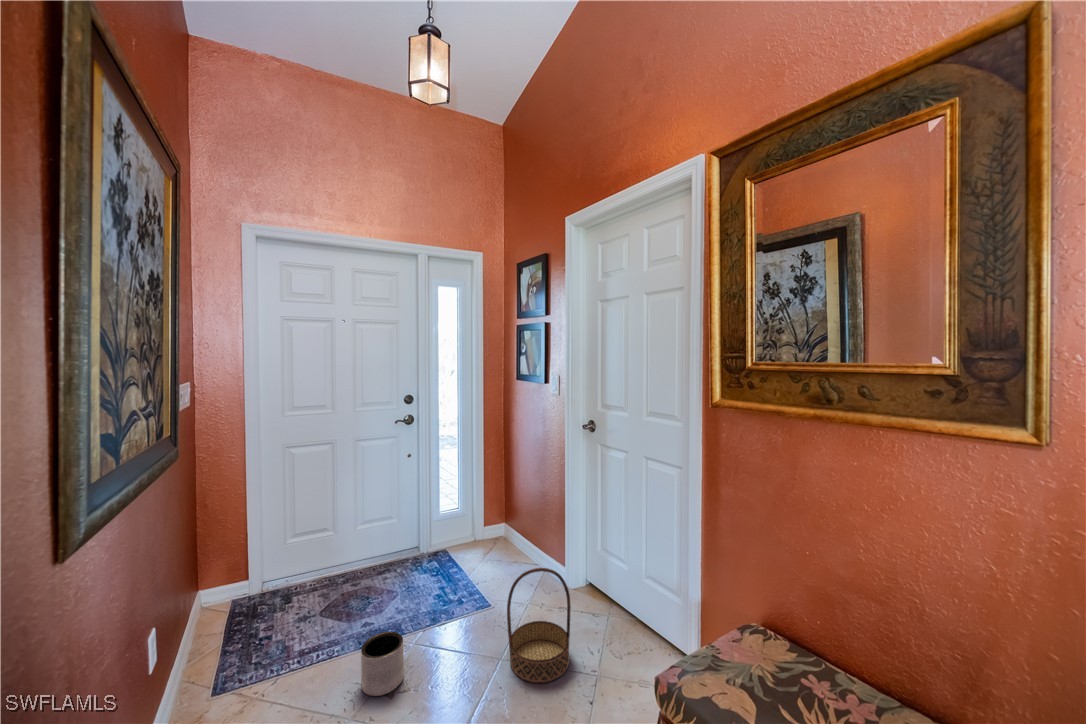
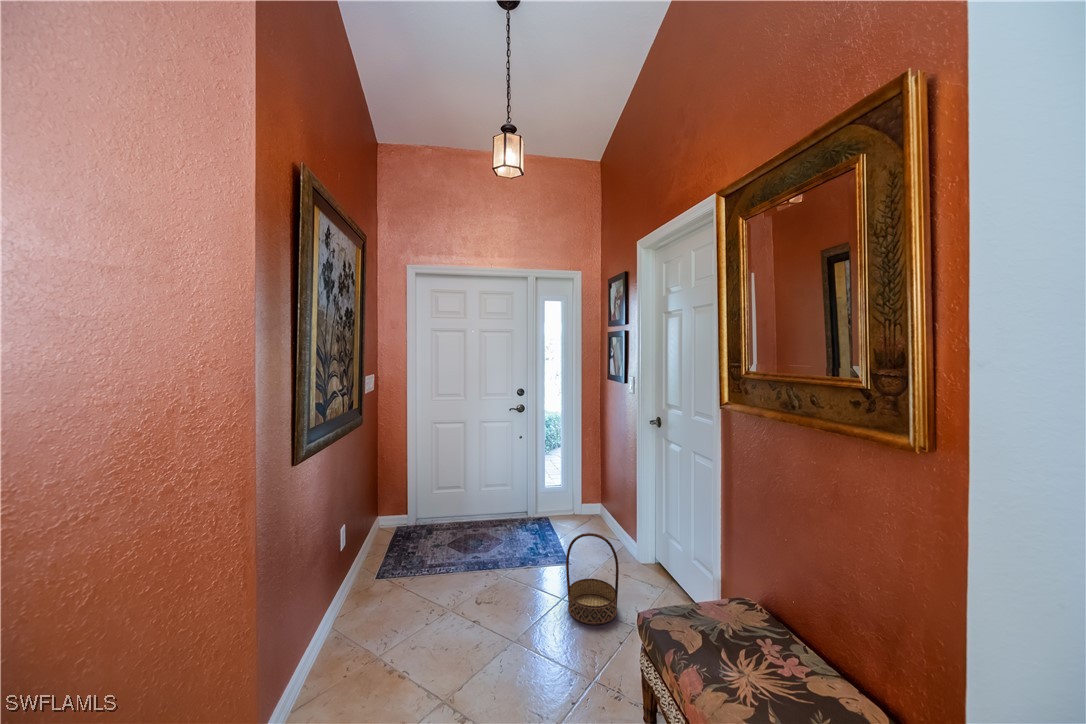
planter: present [361,631,404,696] -> none [462,561,491,603]

